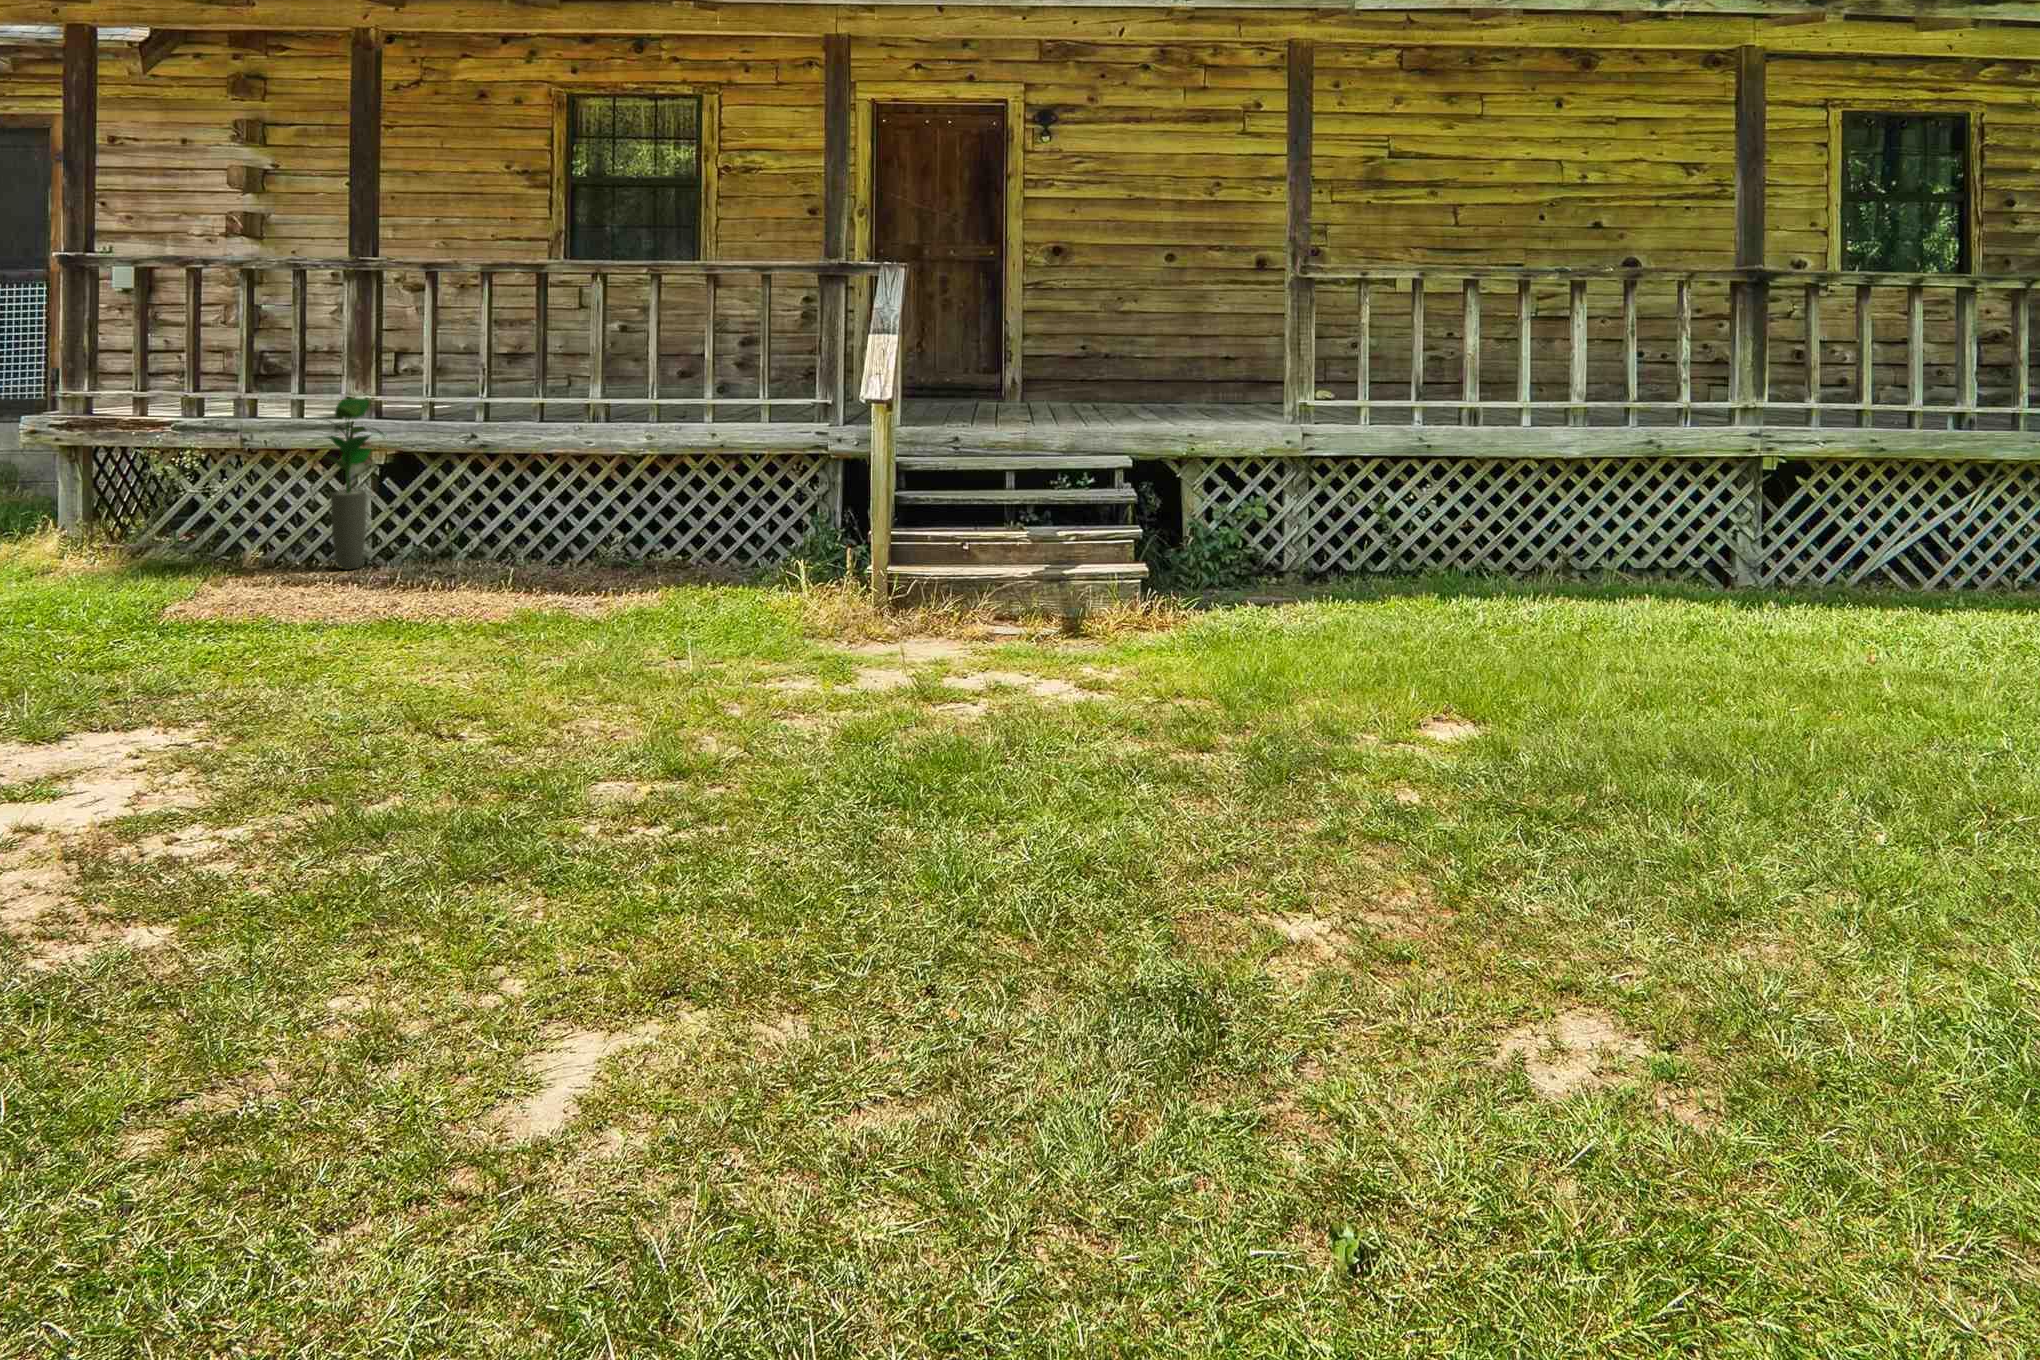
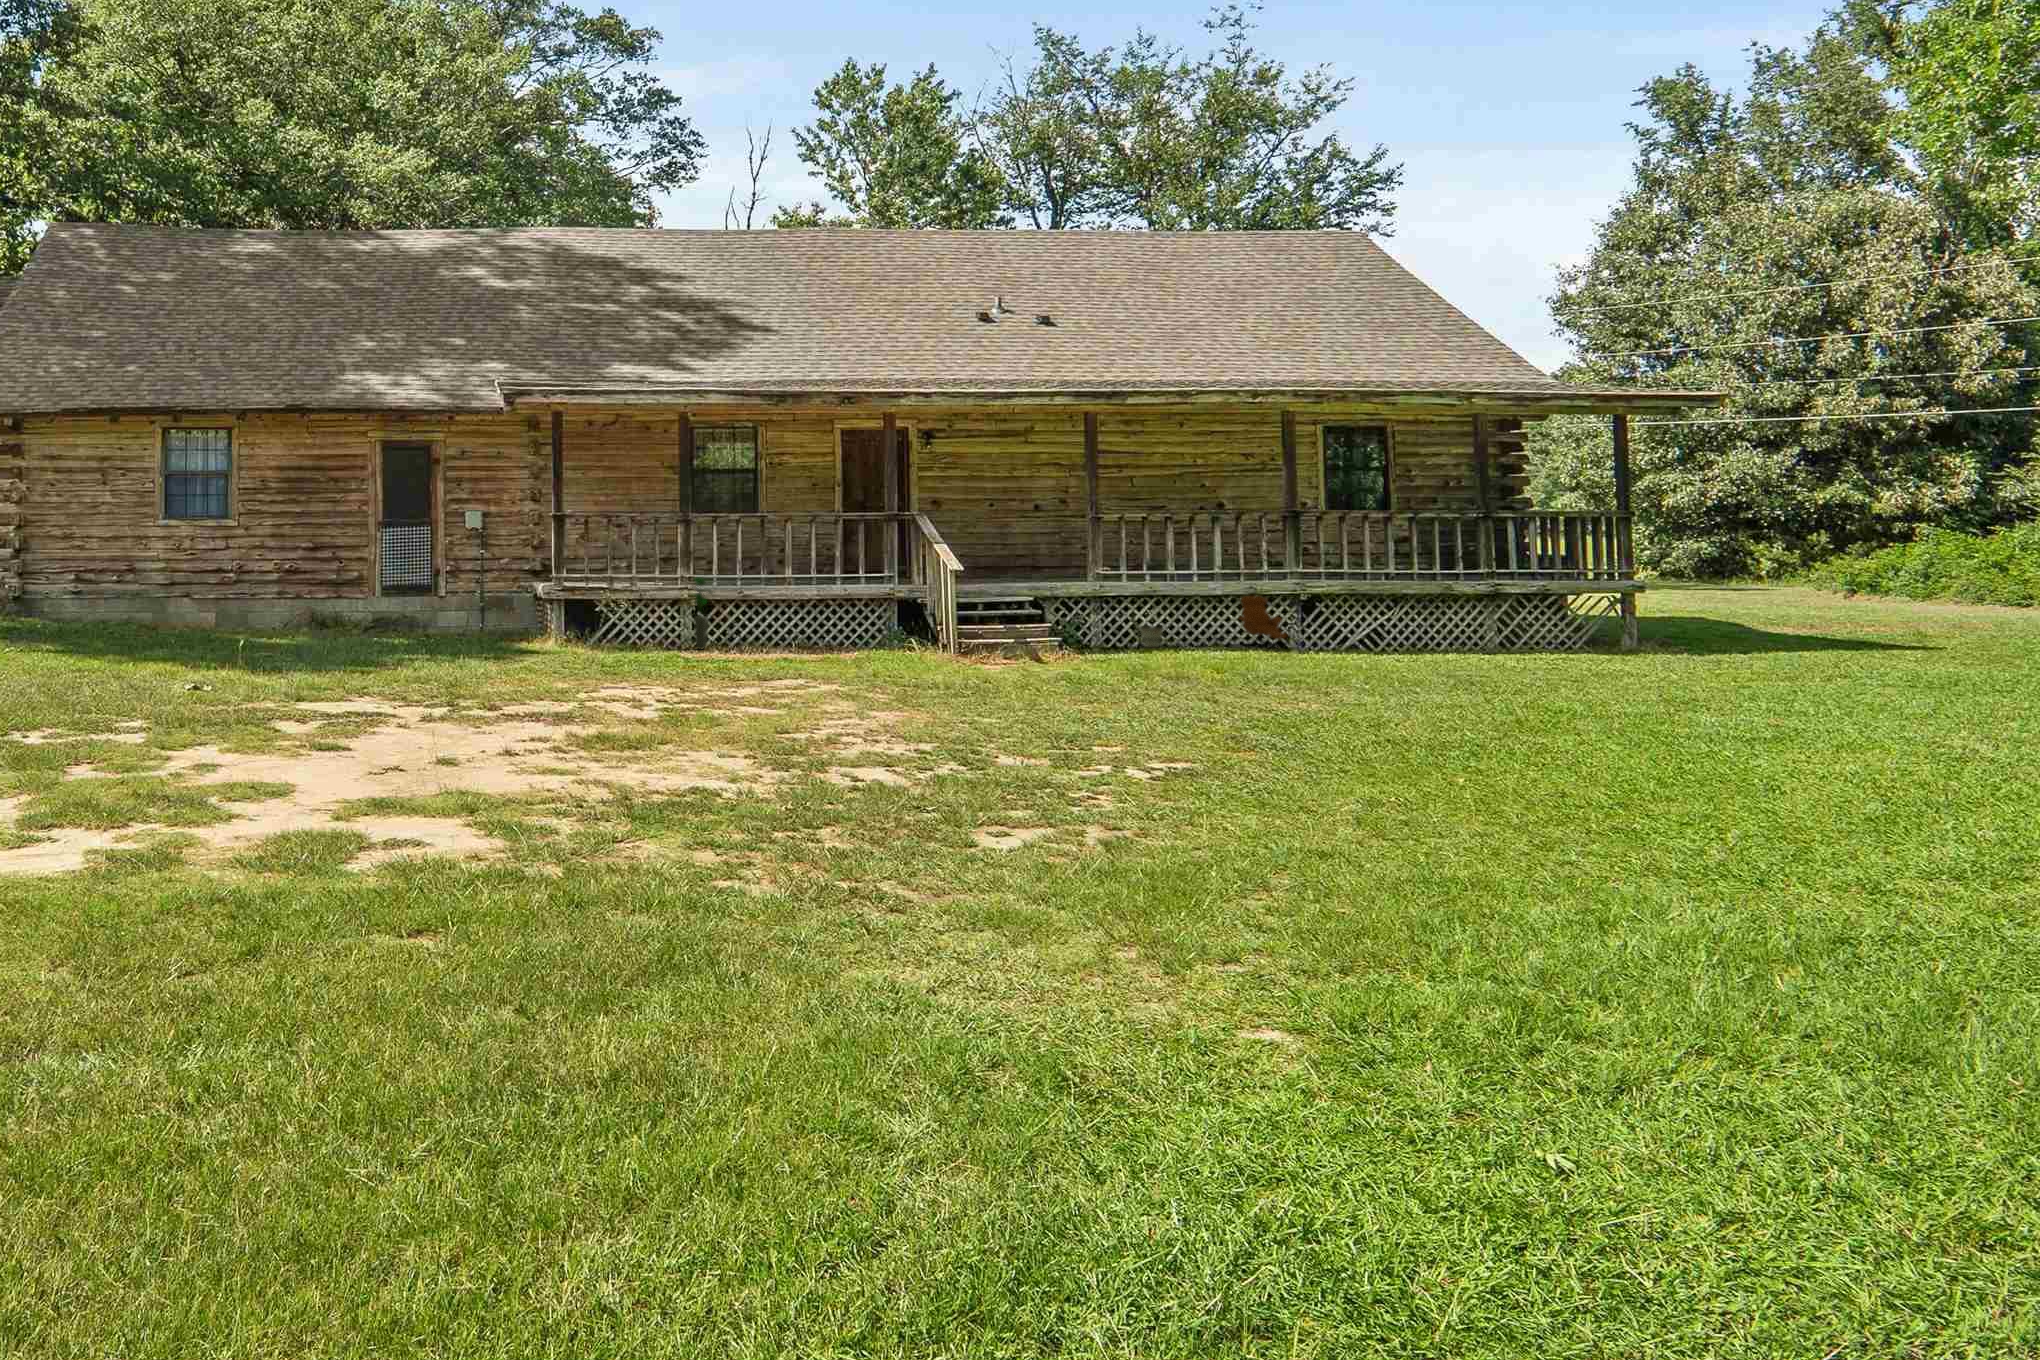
lounge chair: none [1614,459,1722,599] -> present [1240,596,1287,649]
bucket: none [1378,523,1440,576] -> present [1140,625,1163,647]

